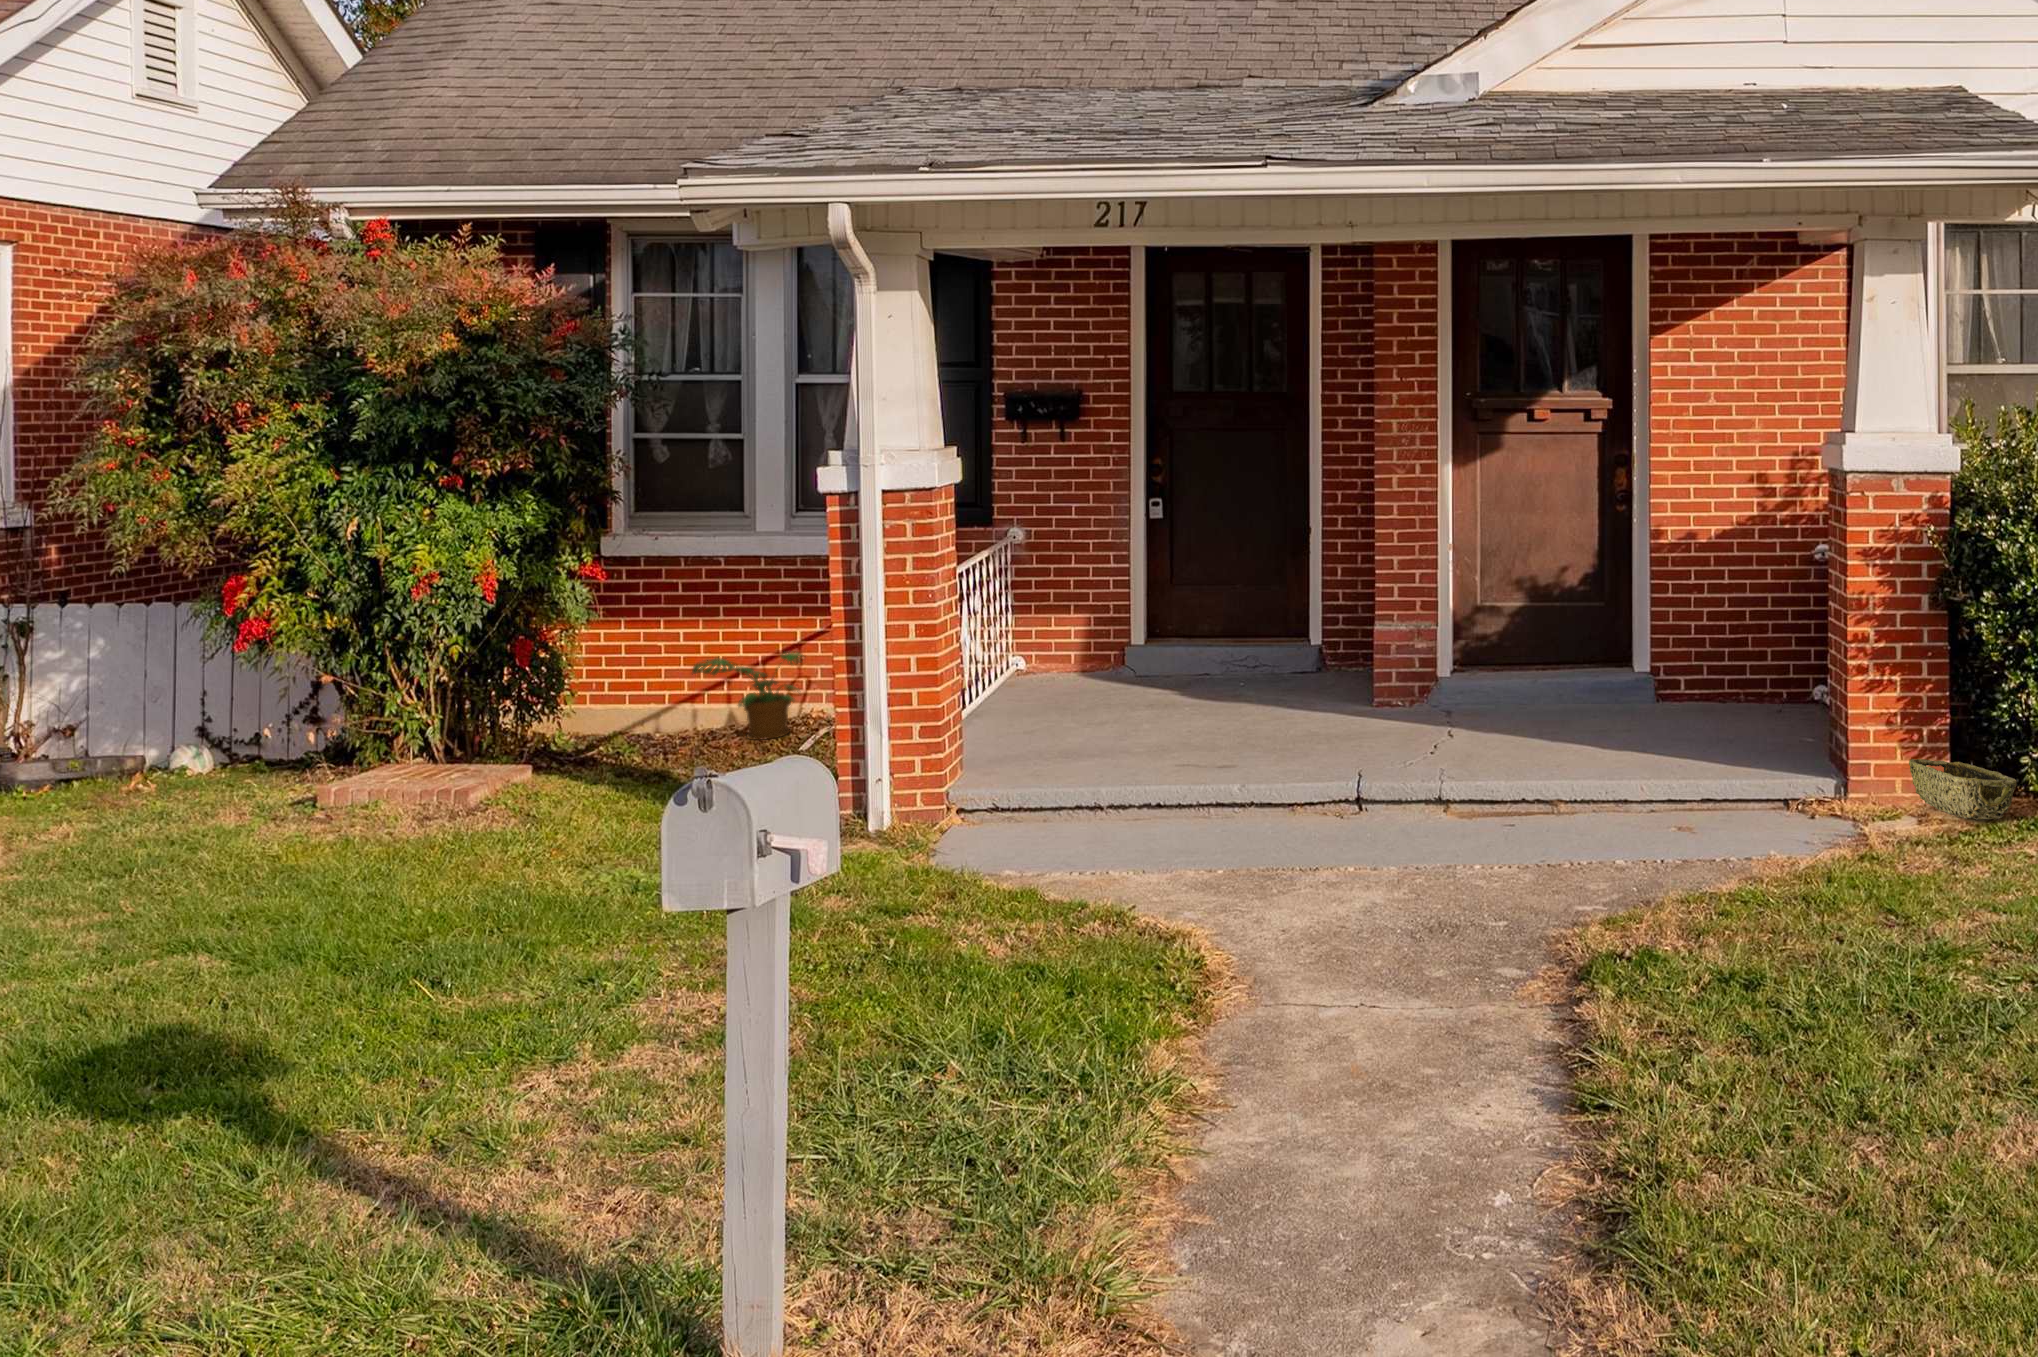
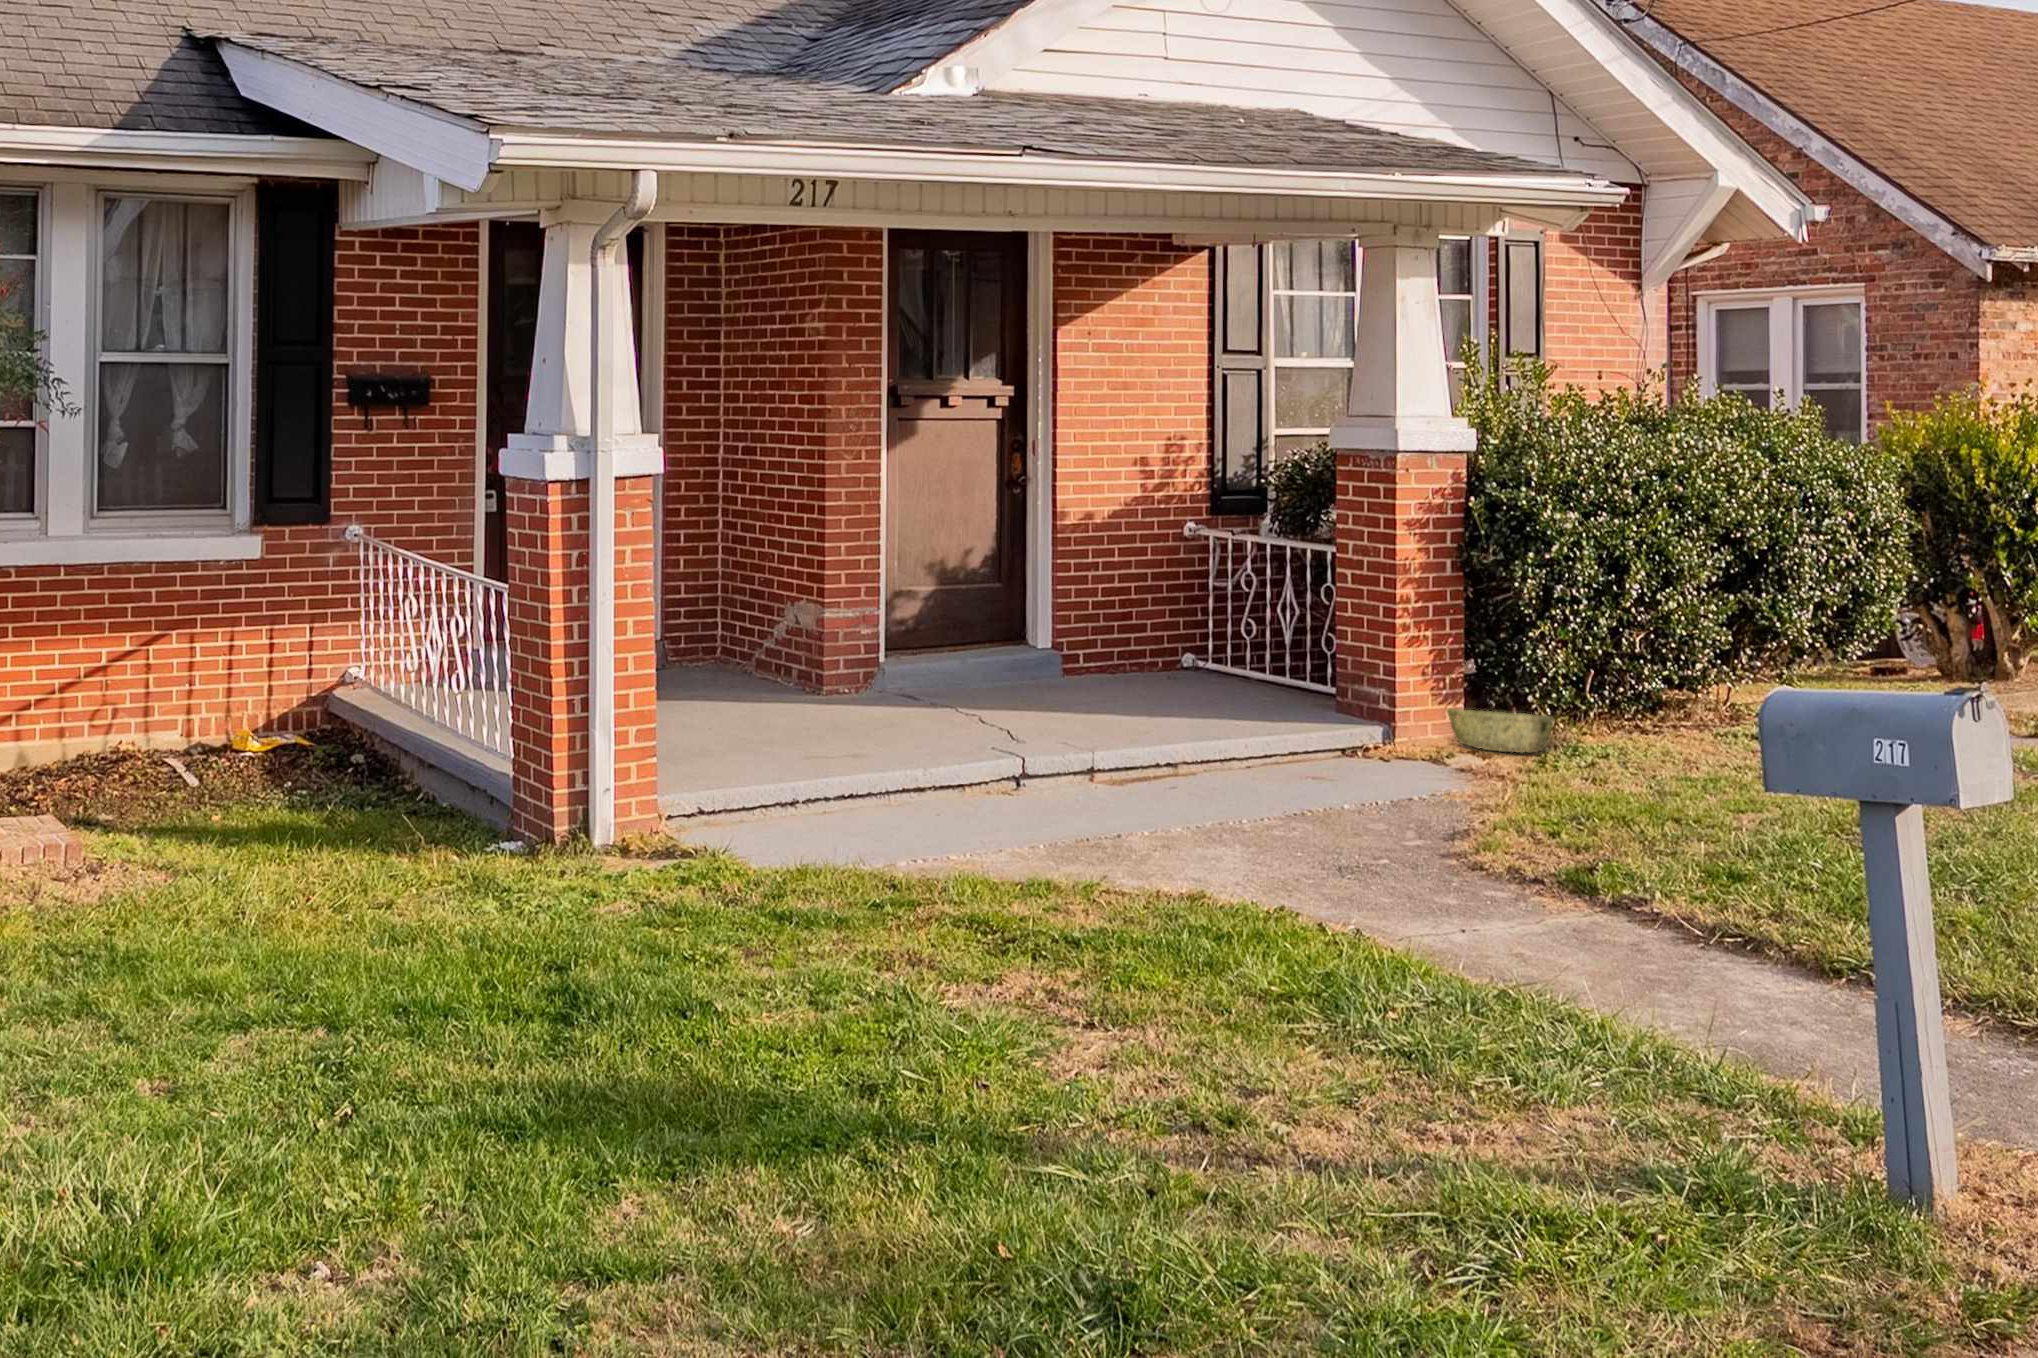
potted plant: present [692,652,802,740] -> none [55,675,162,783]

